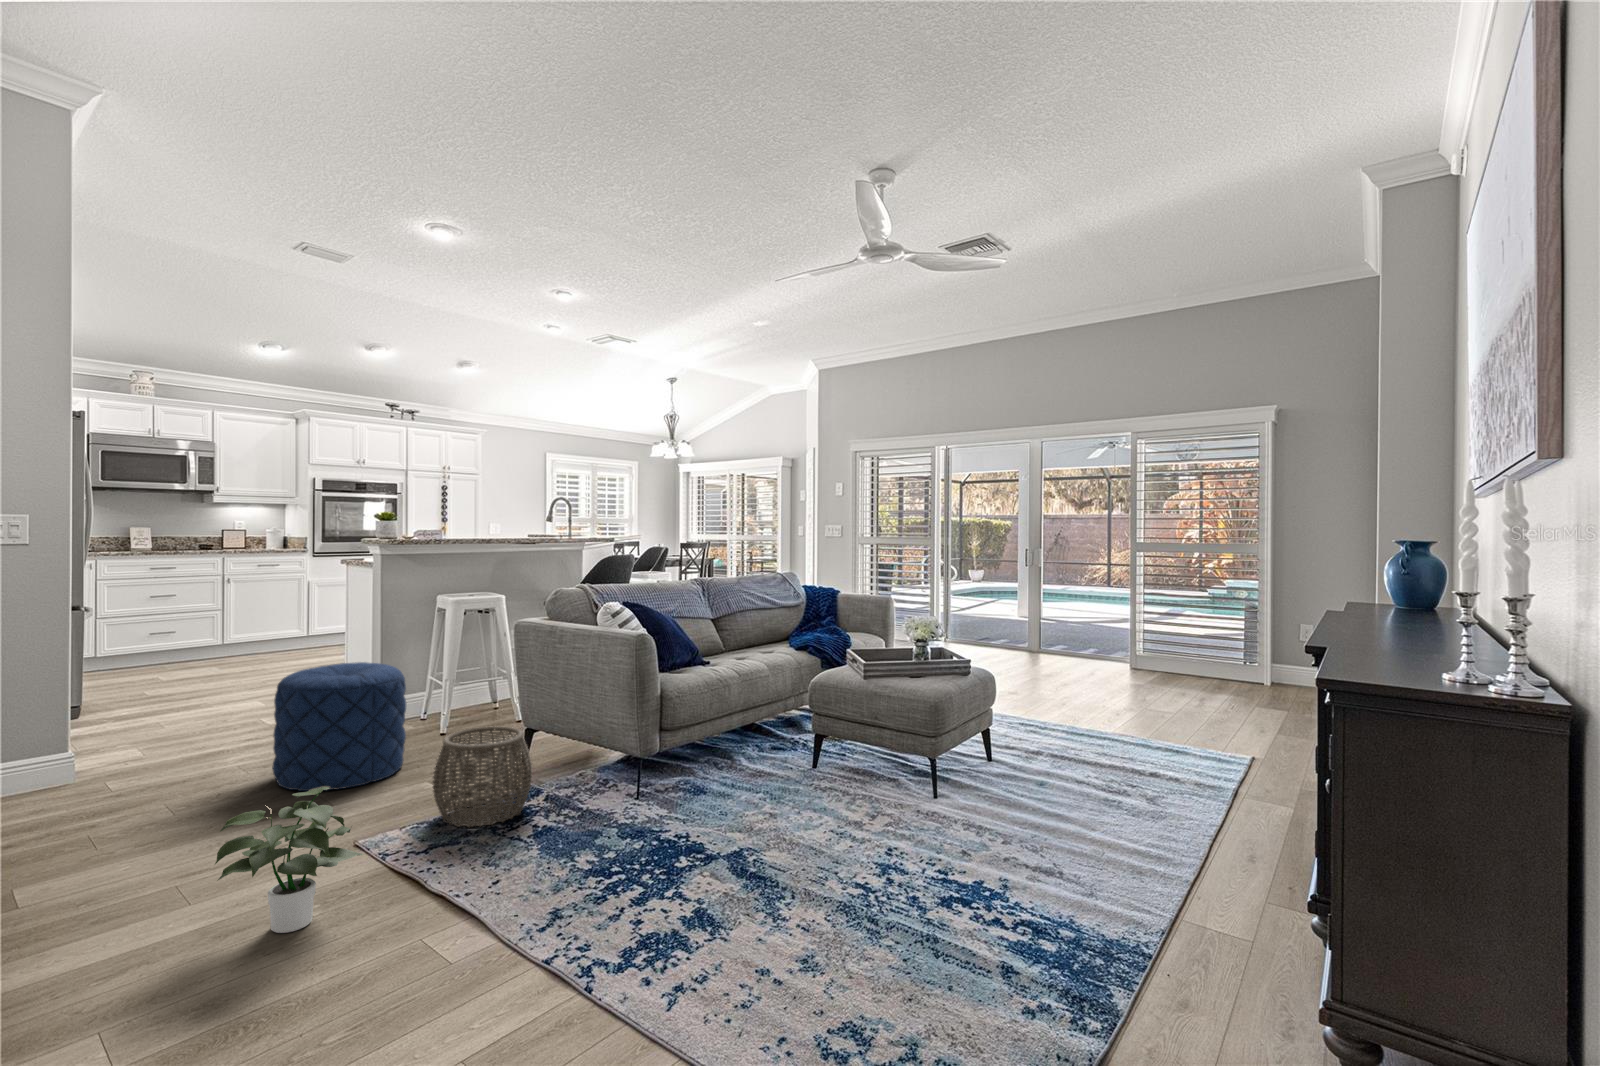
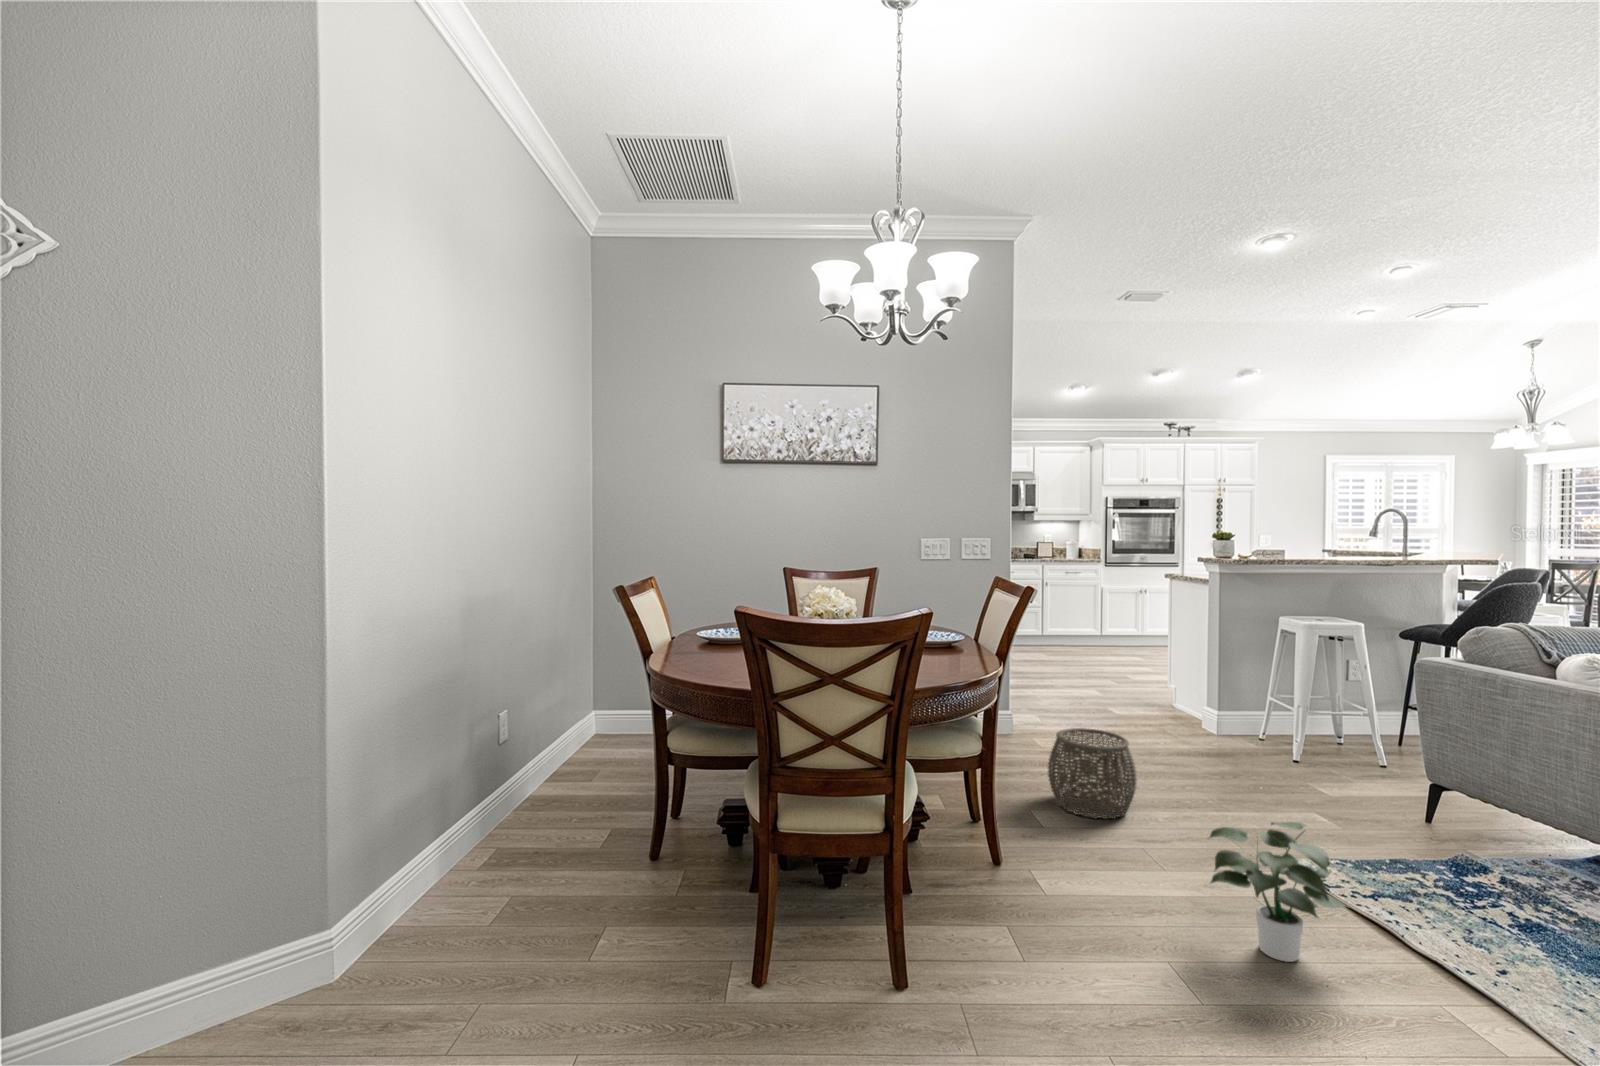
pouf: present [272,662,406,791] -> none [1158,679,1285,805]
woven basket: present [432,726,533,827] -> present [1048,728,1137,819]

